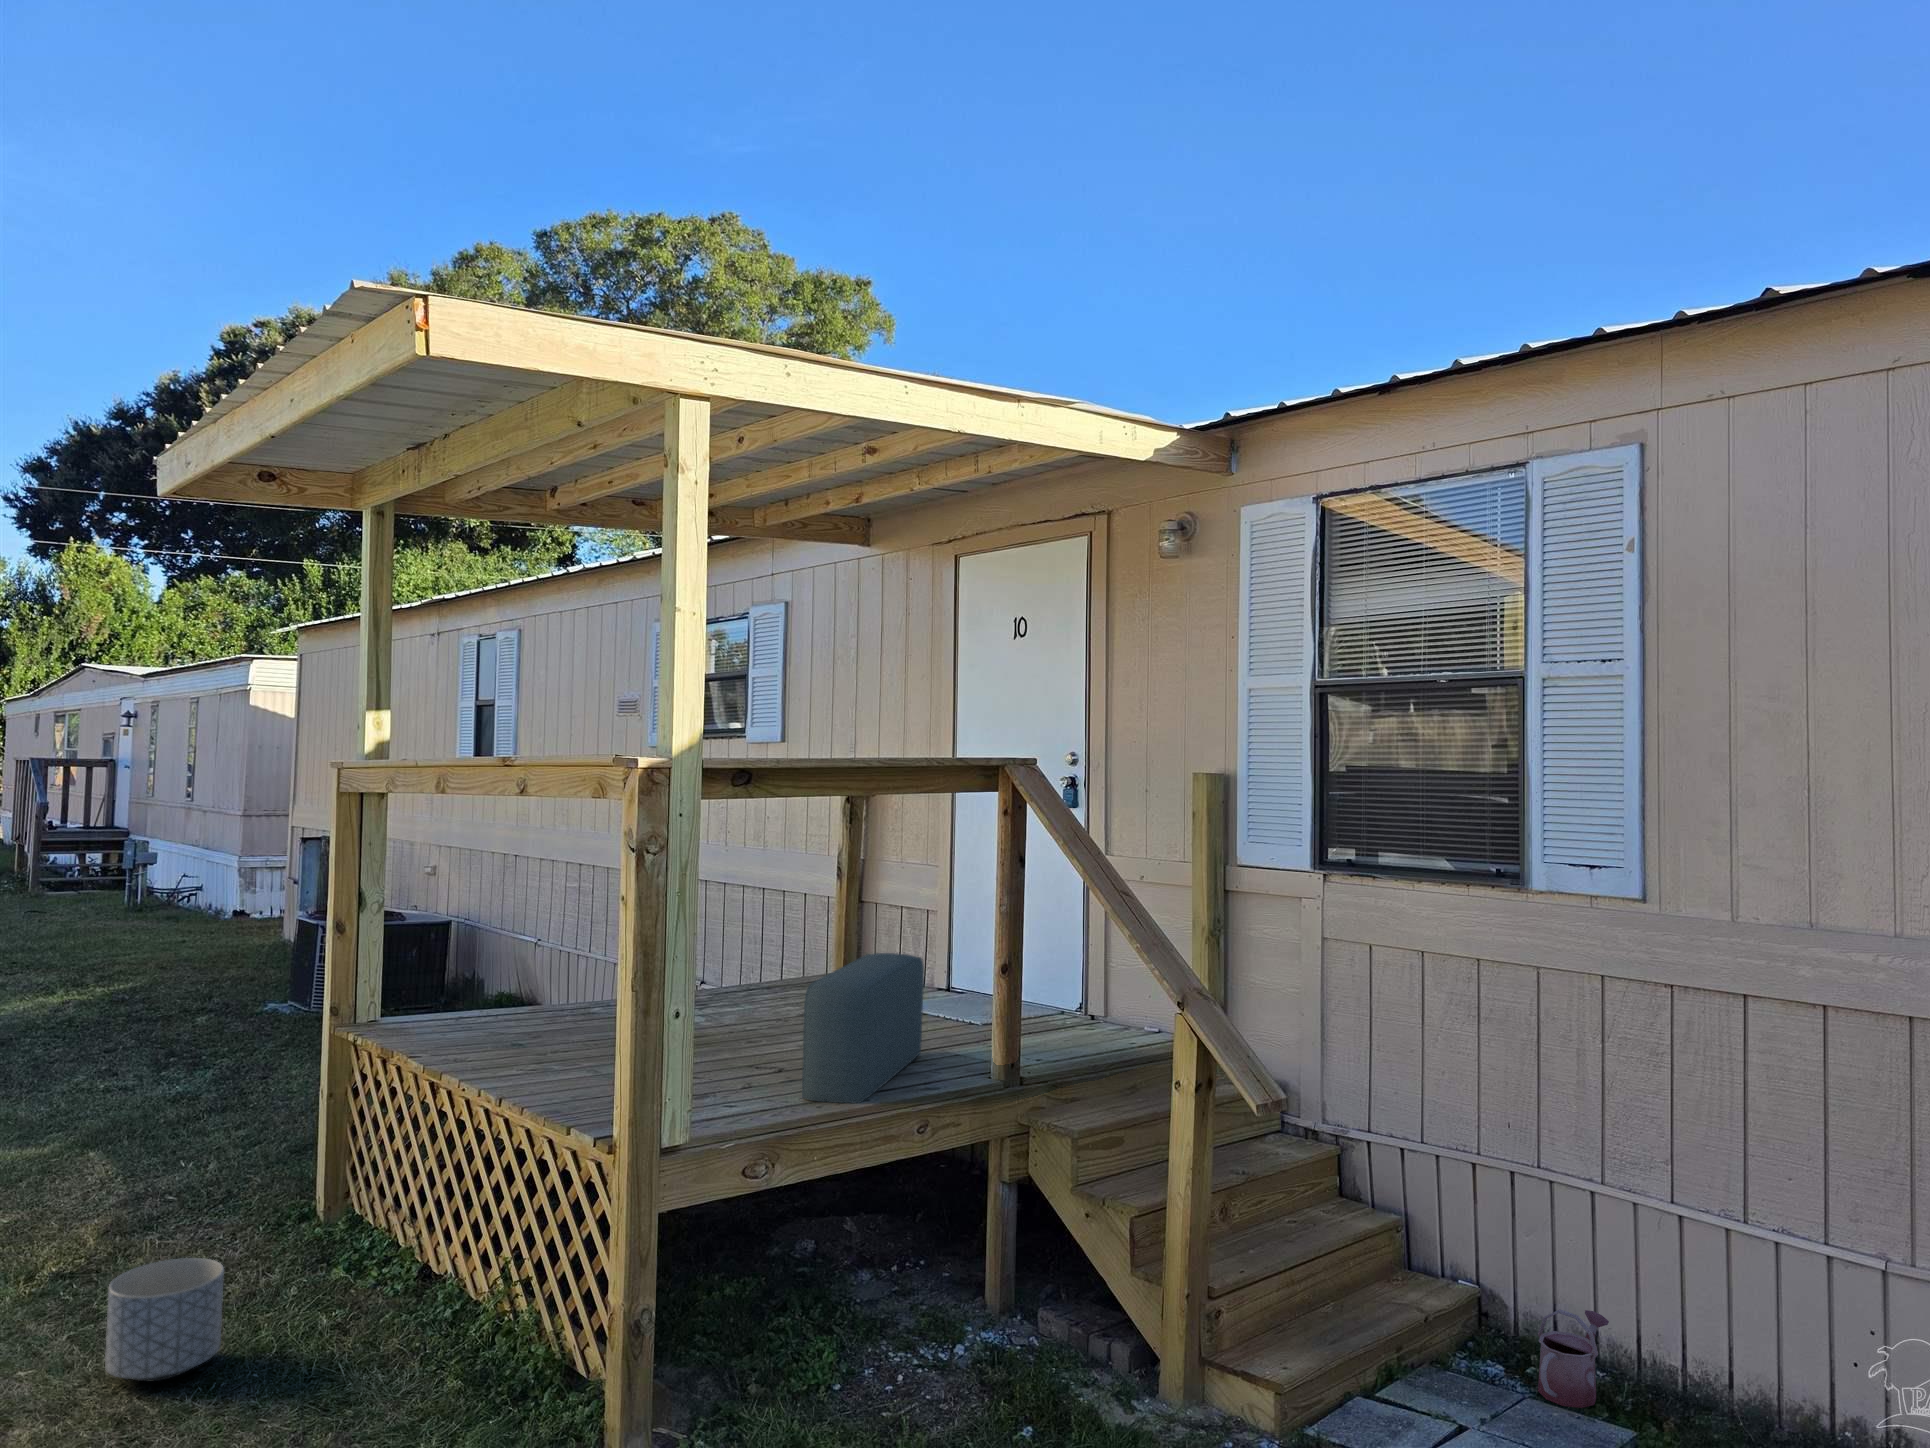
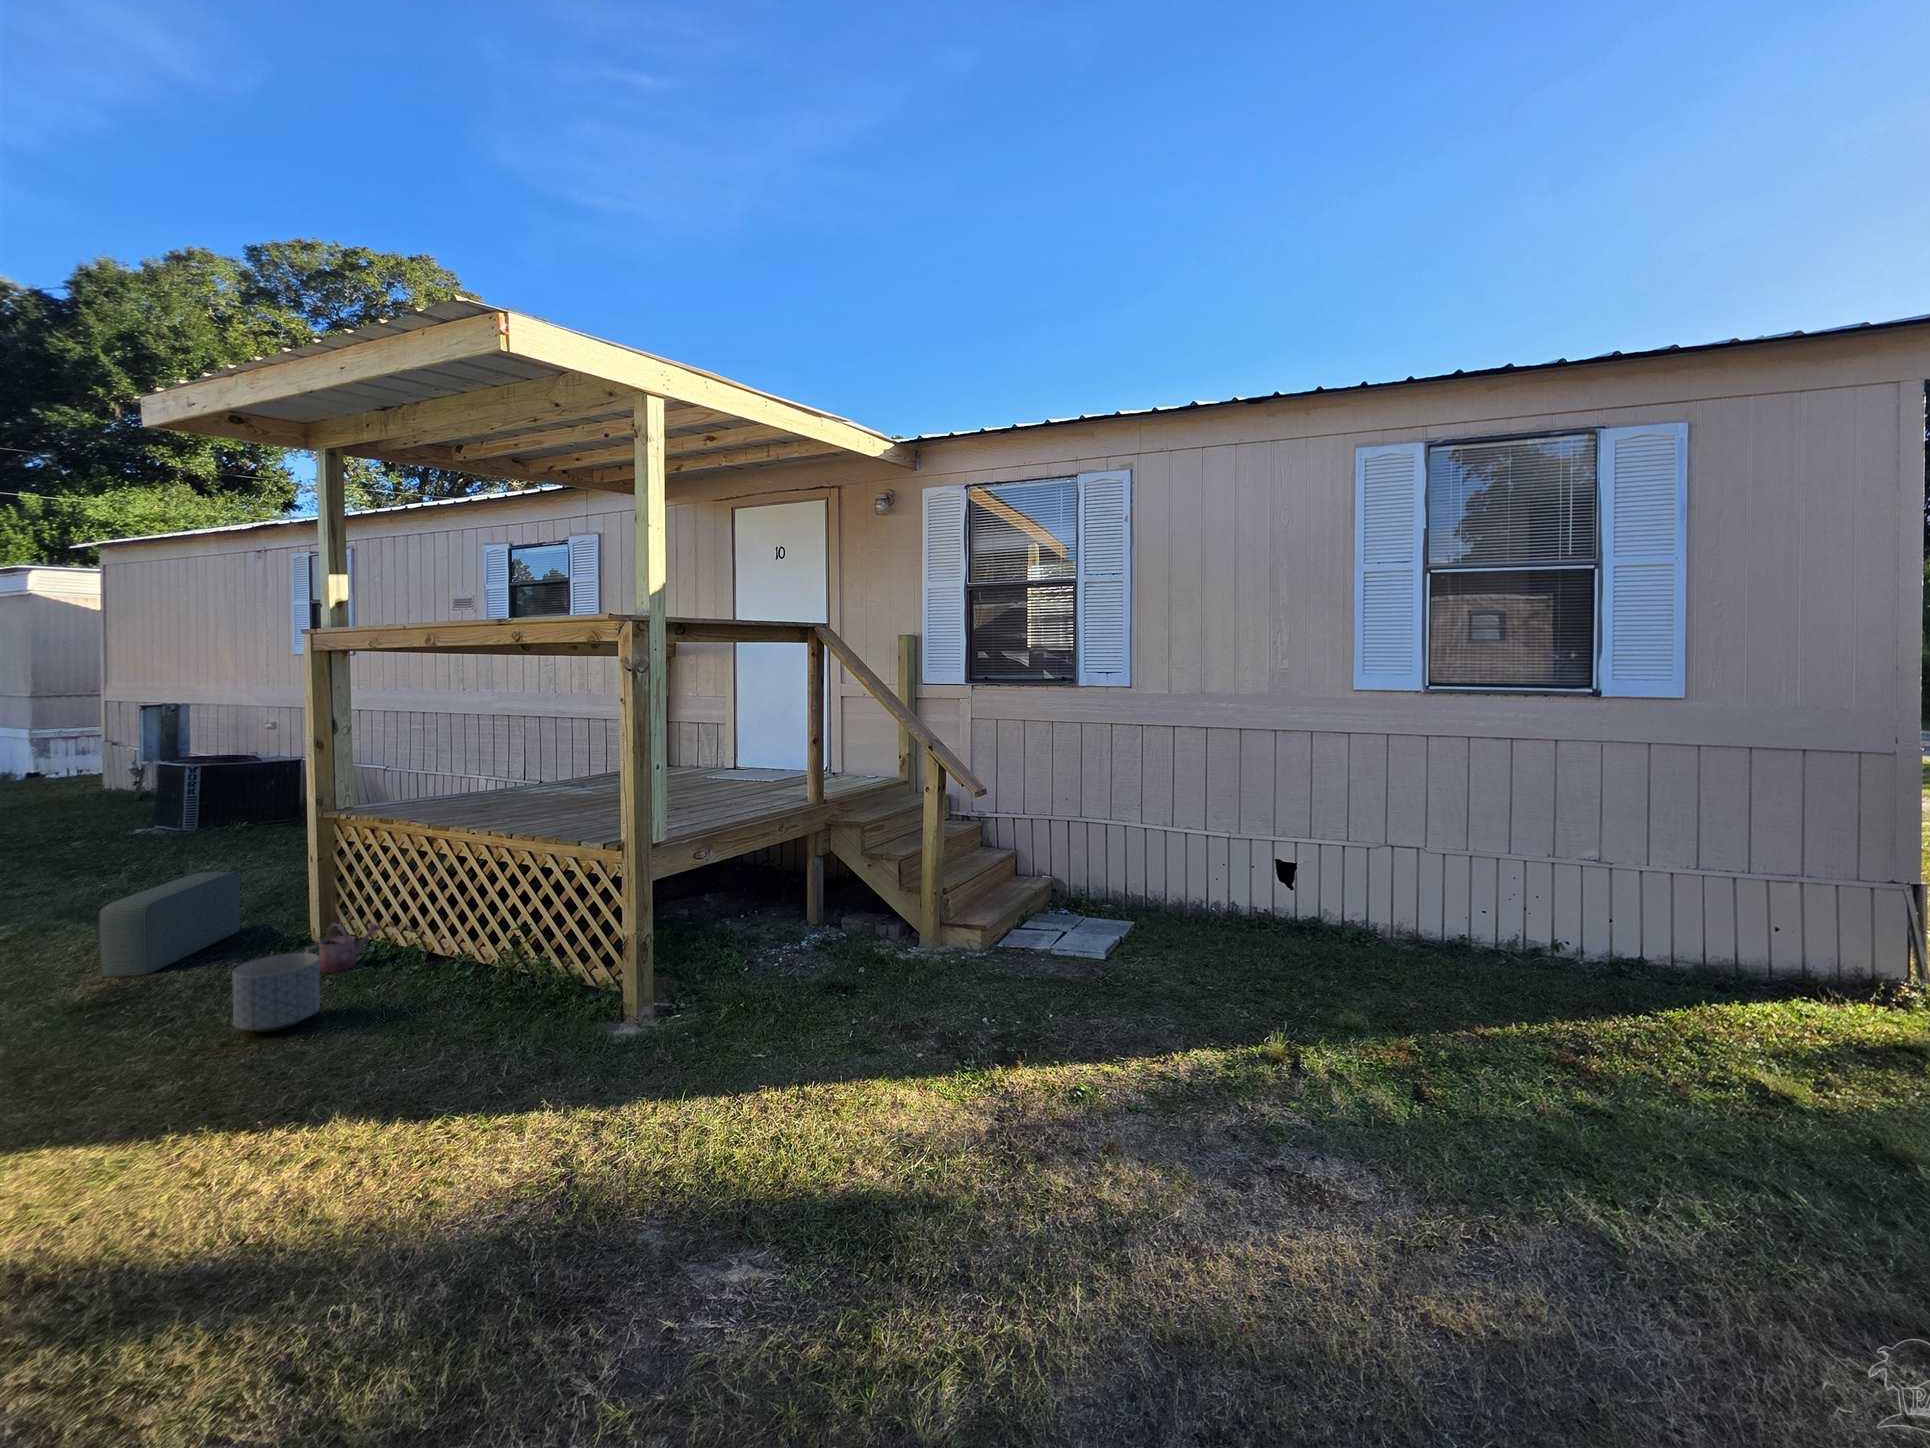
pouf: present [802,953,924,1103] -> present [99,872,240,977]
watering can: present [1538,1310,1609,1408] -> present [305,923,381,973]

